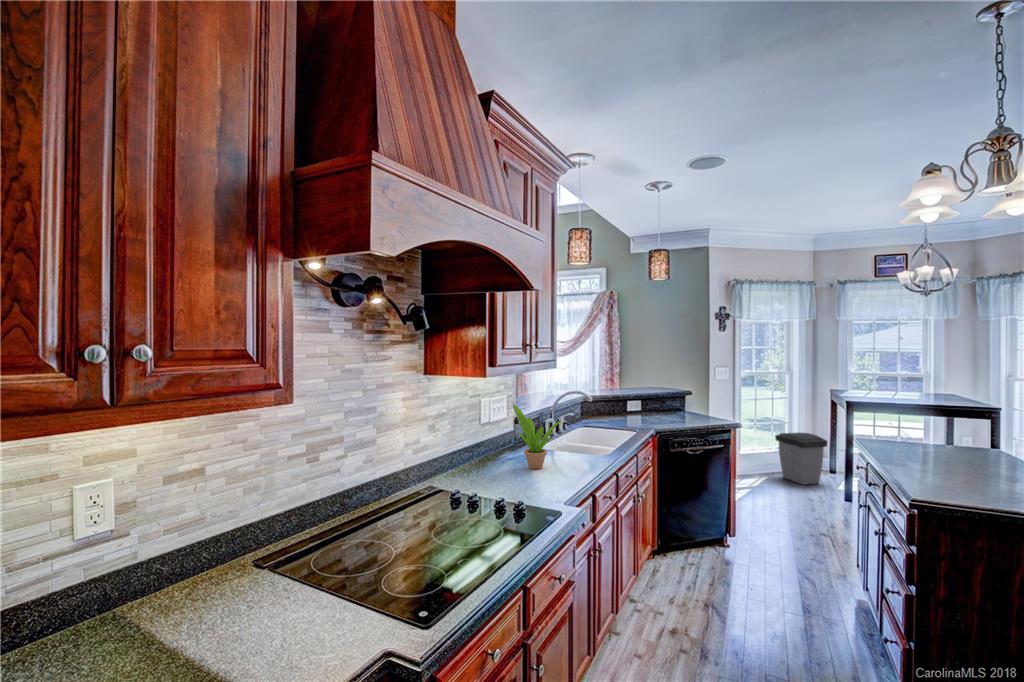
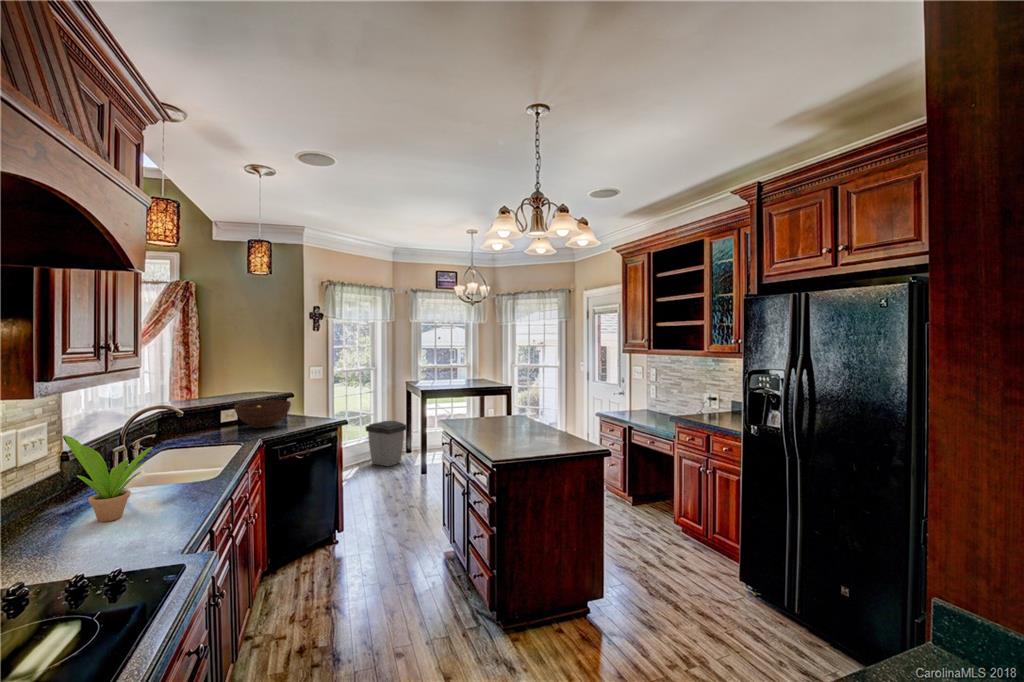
fruit bowl: none [635,395,683,420] -> present [234,400,291,428]

